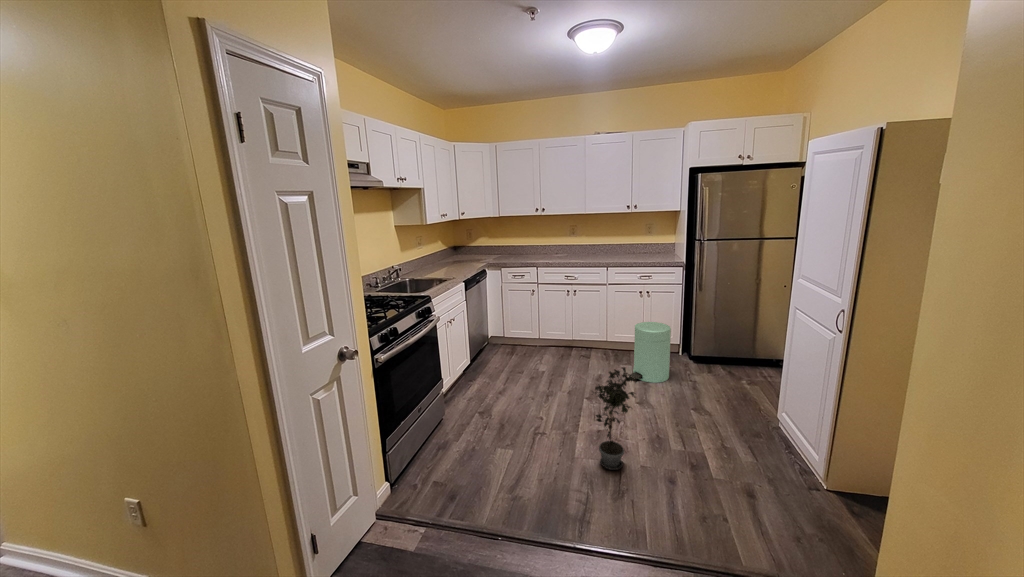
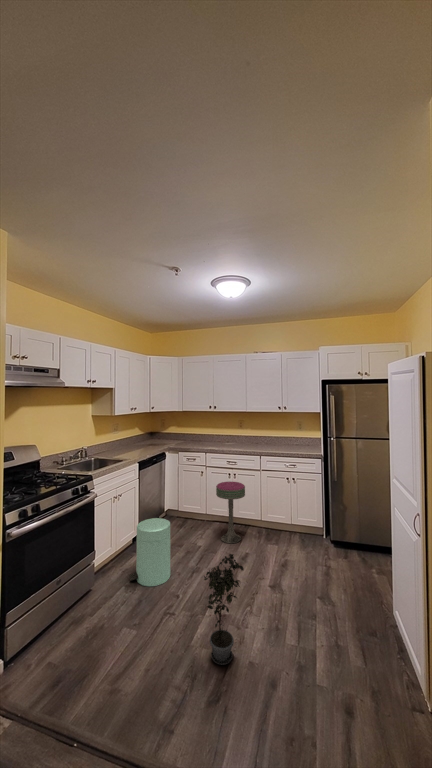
bar stool: none [558,299,593,366] -> present [216,482,245,543]
trash can: present [630,322,671,383] -> present [130,518,170,586]

